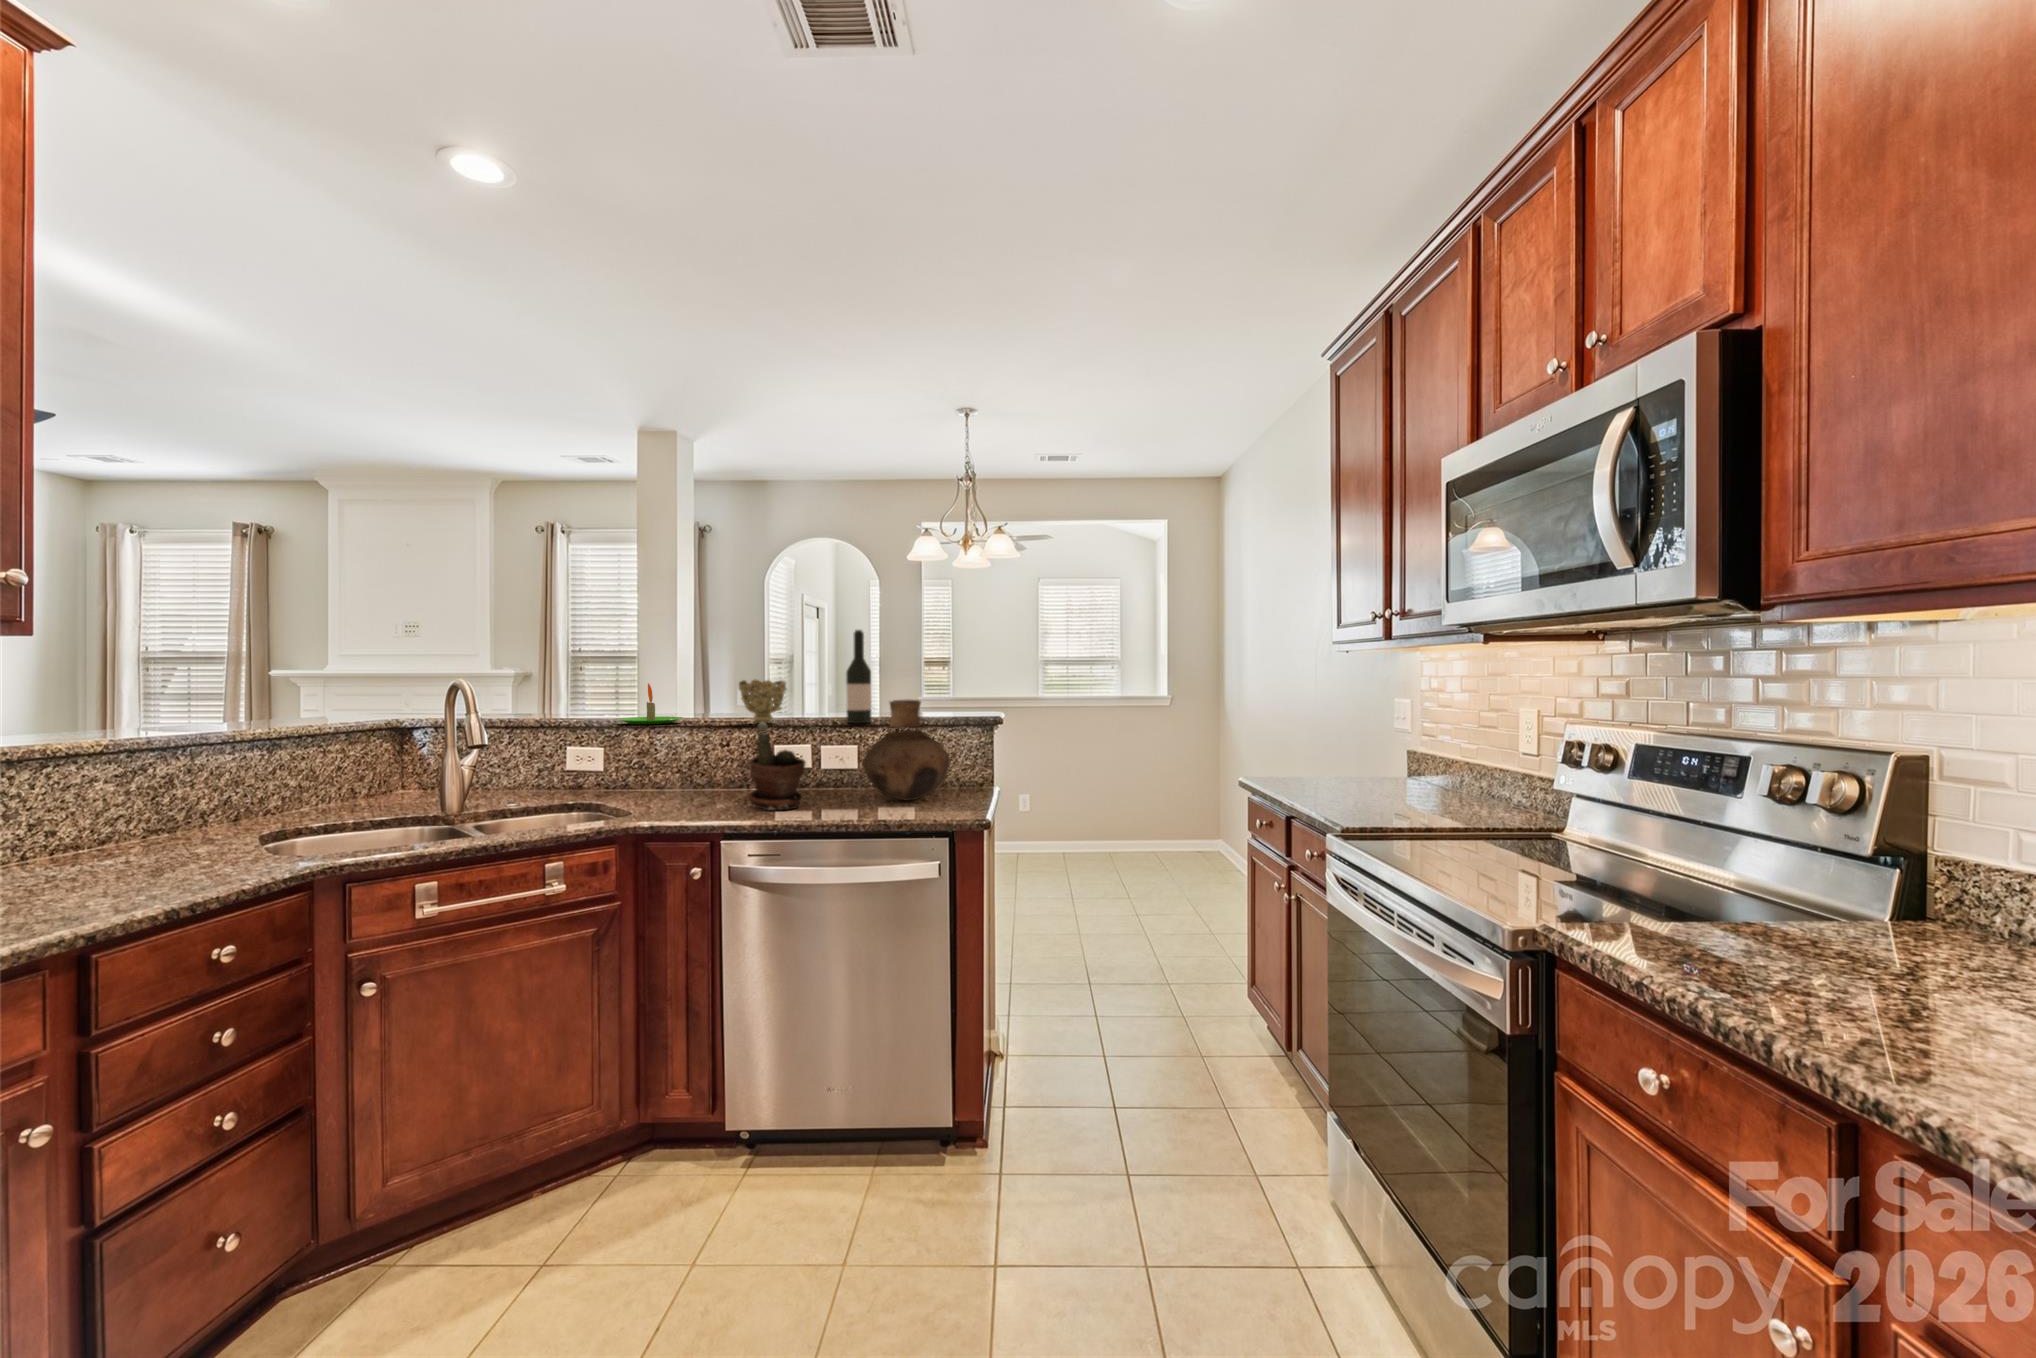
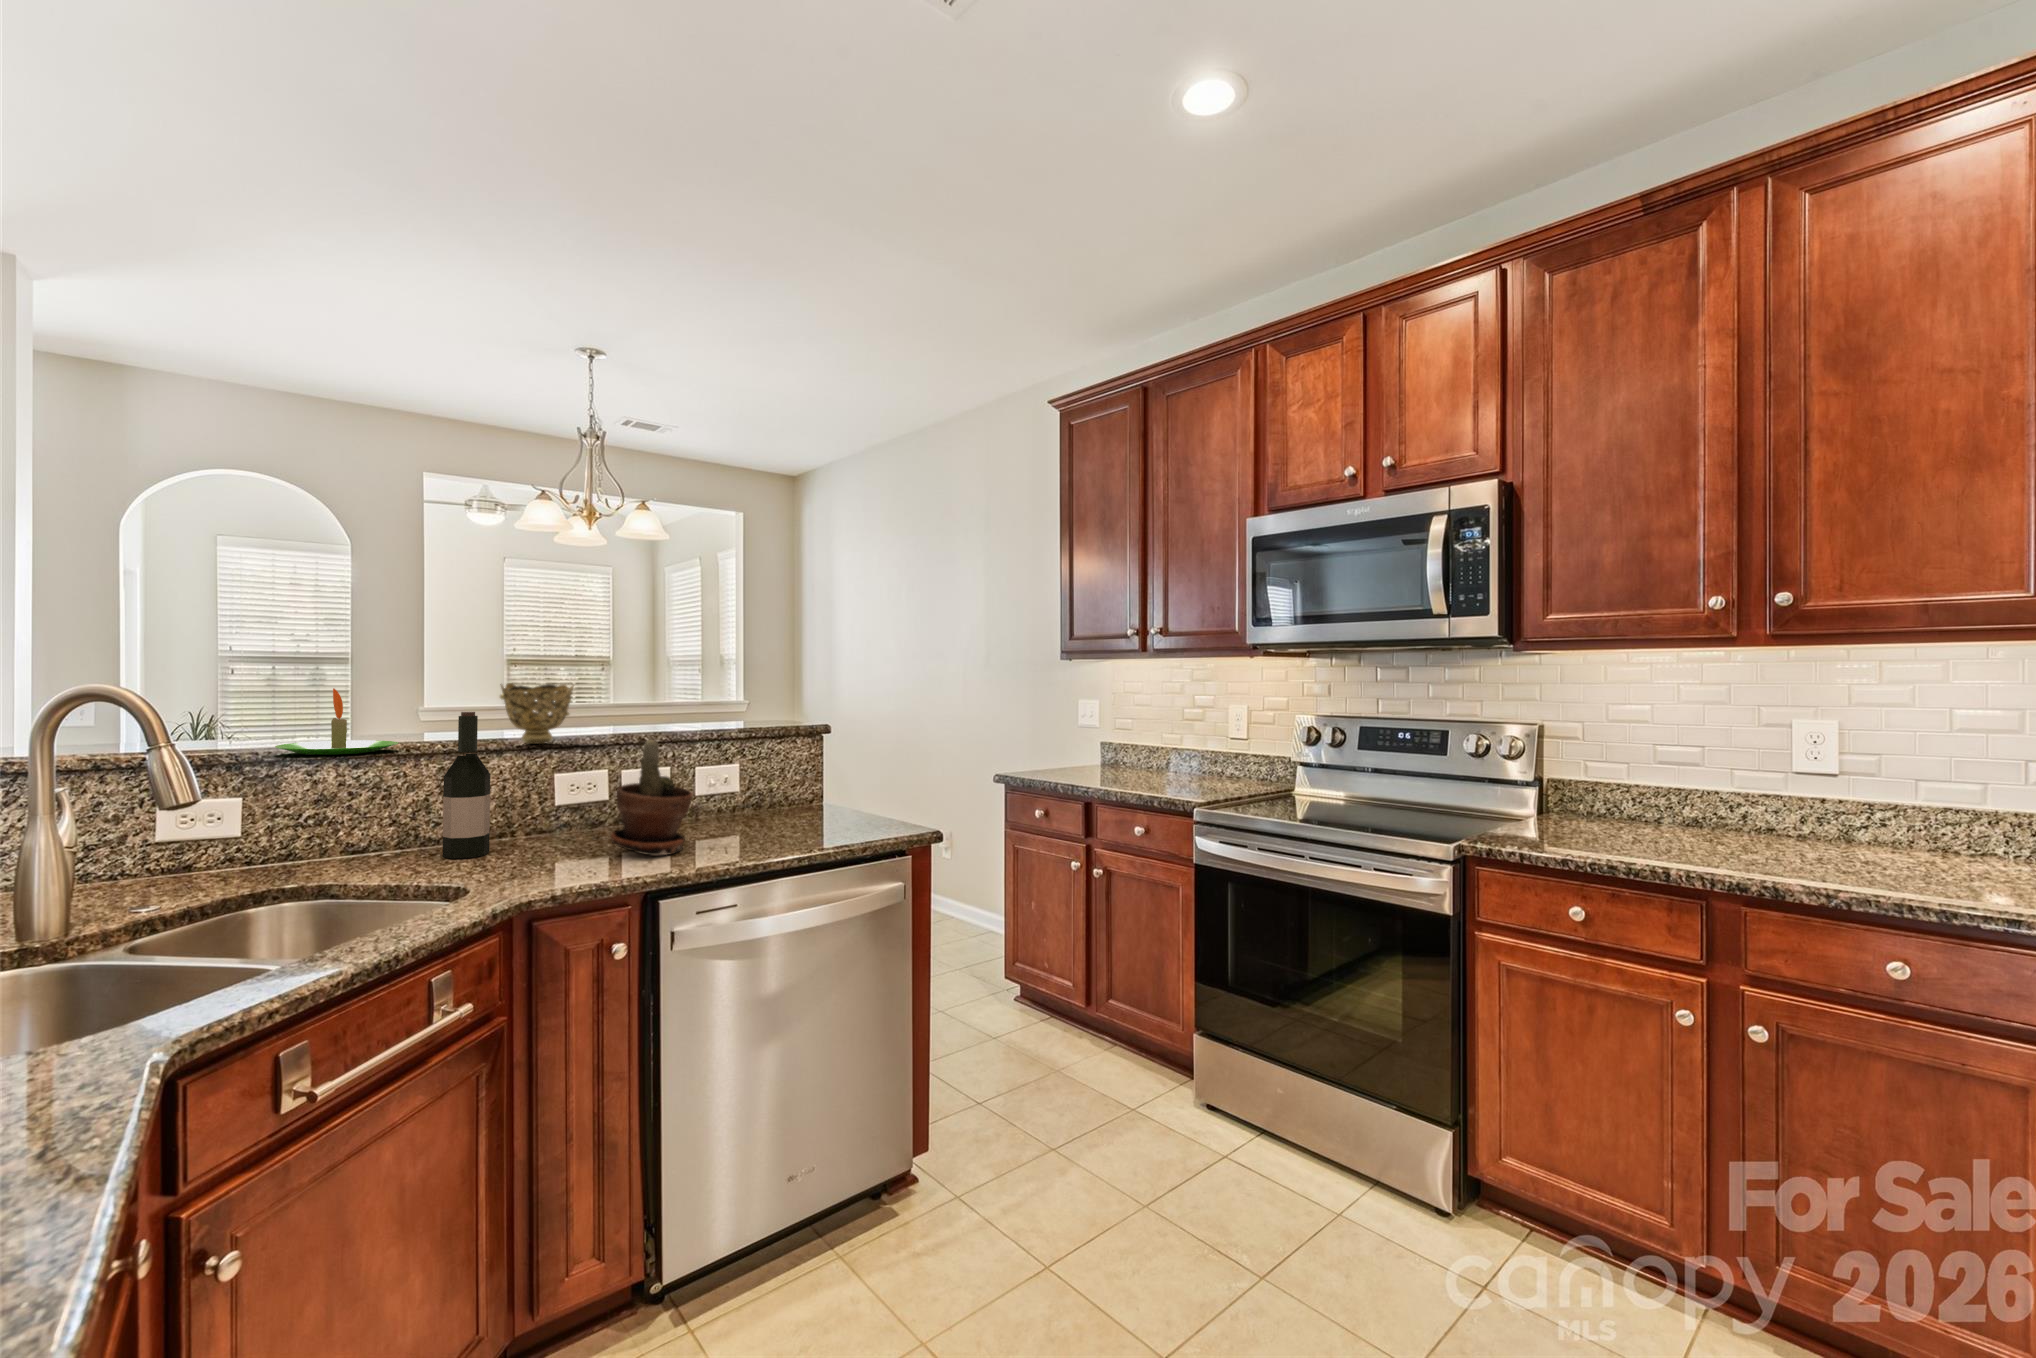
wine bottle: present [846,630,871,723] -> present [443,712,490,859]
vase: present [863,700,950,800] -> none [721,707,826,826]

